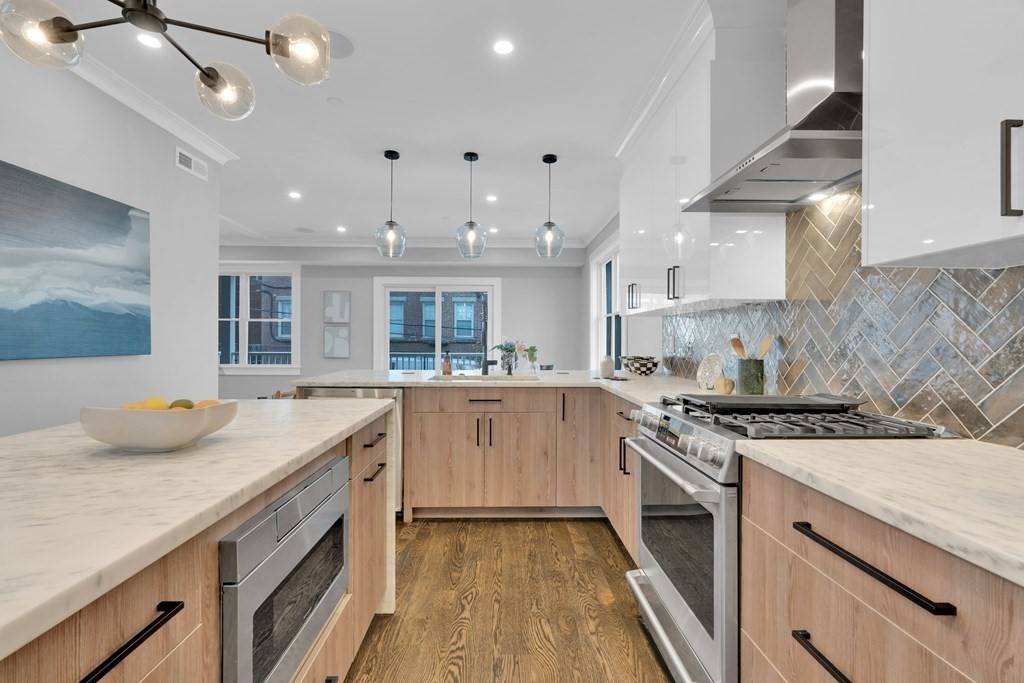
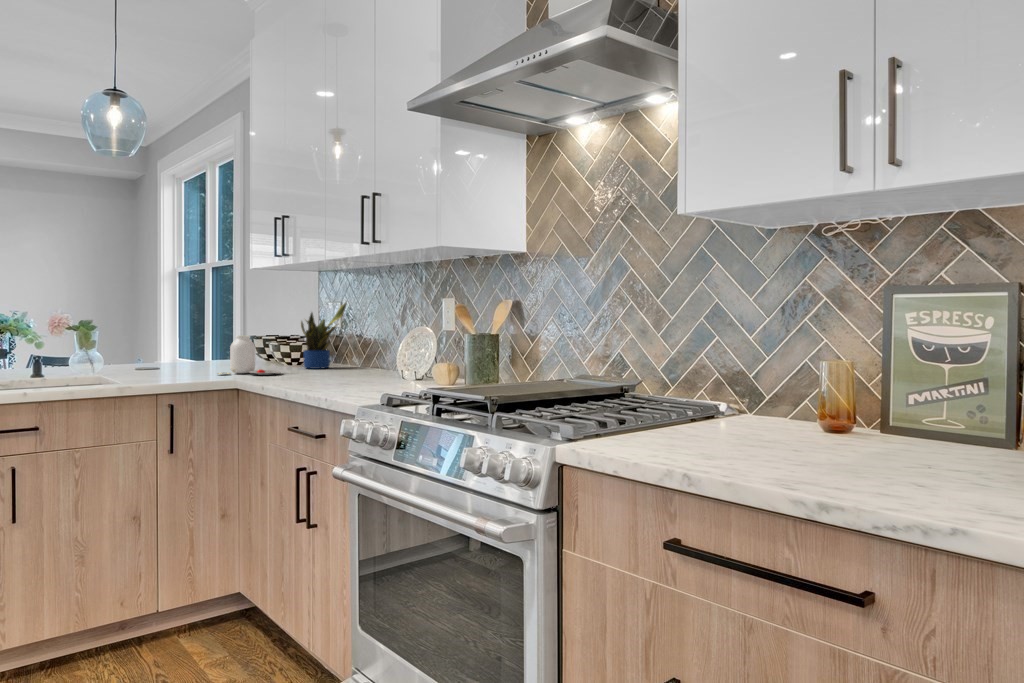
potted plant: none [646,335,676,377] -> present [301,303,347,369]

